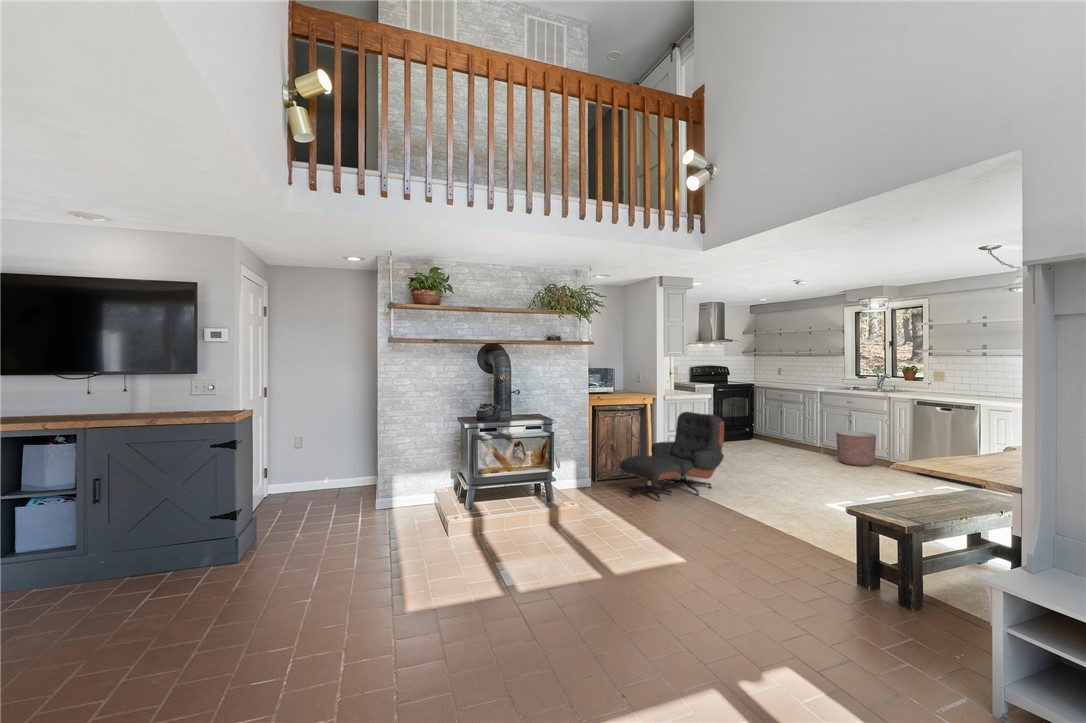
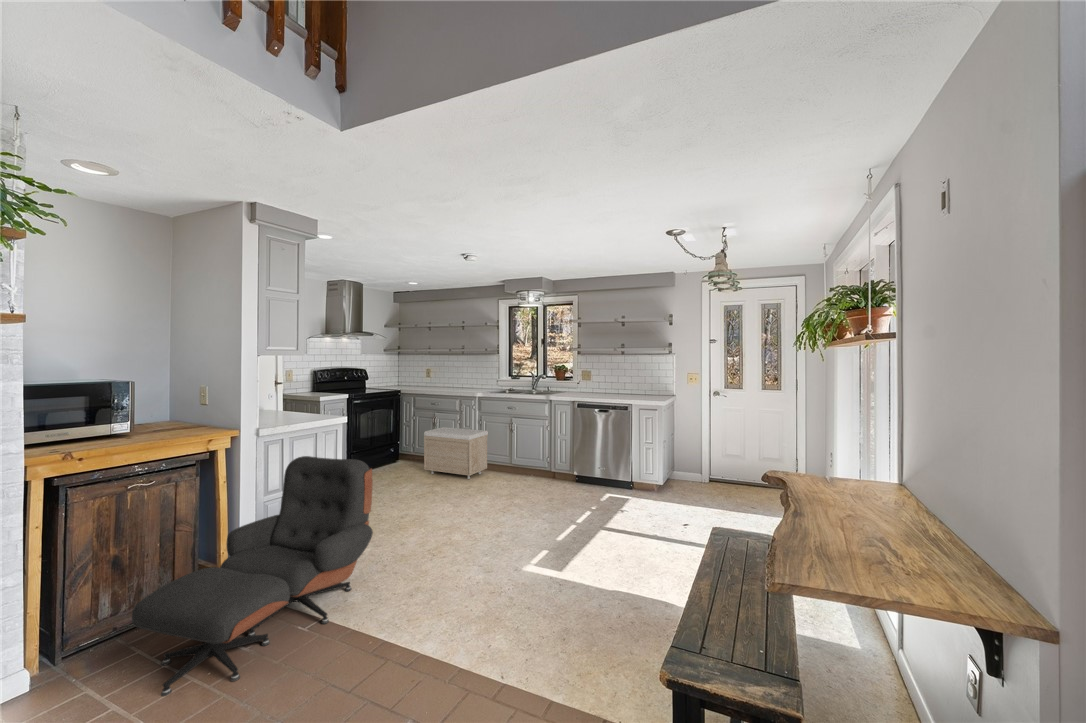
storage bench: none [771,414,828,456] -> present [424,427,488,479]
planter: present [836,431,876,466] -> none [500,443,540,486]

